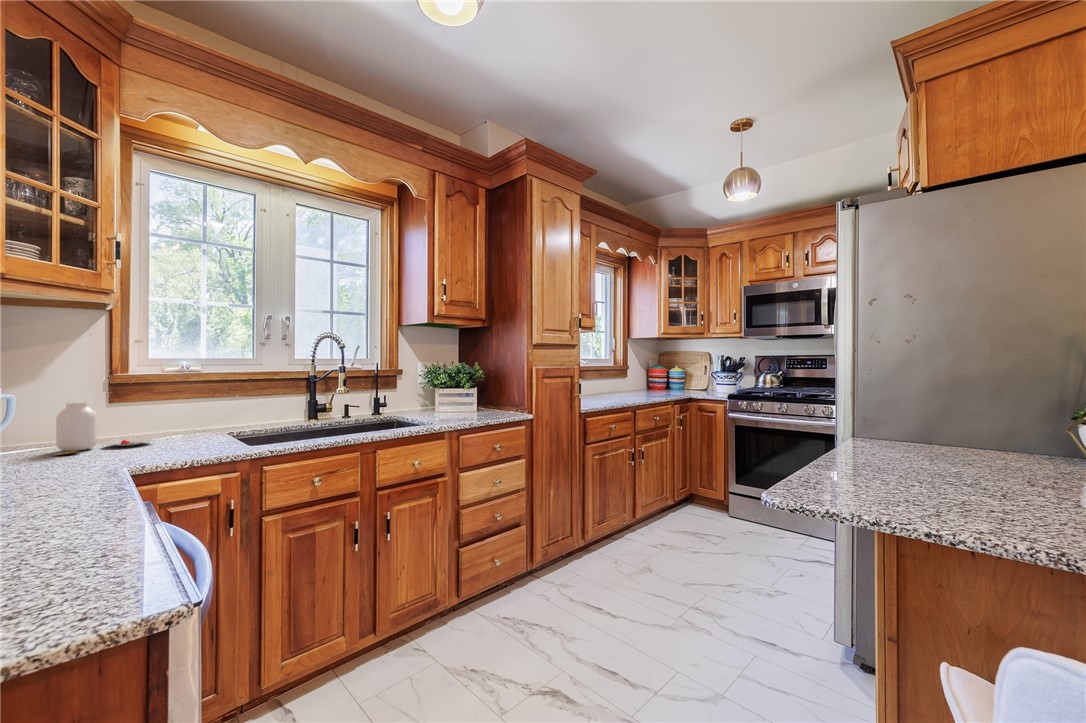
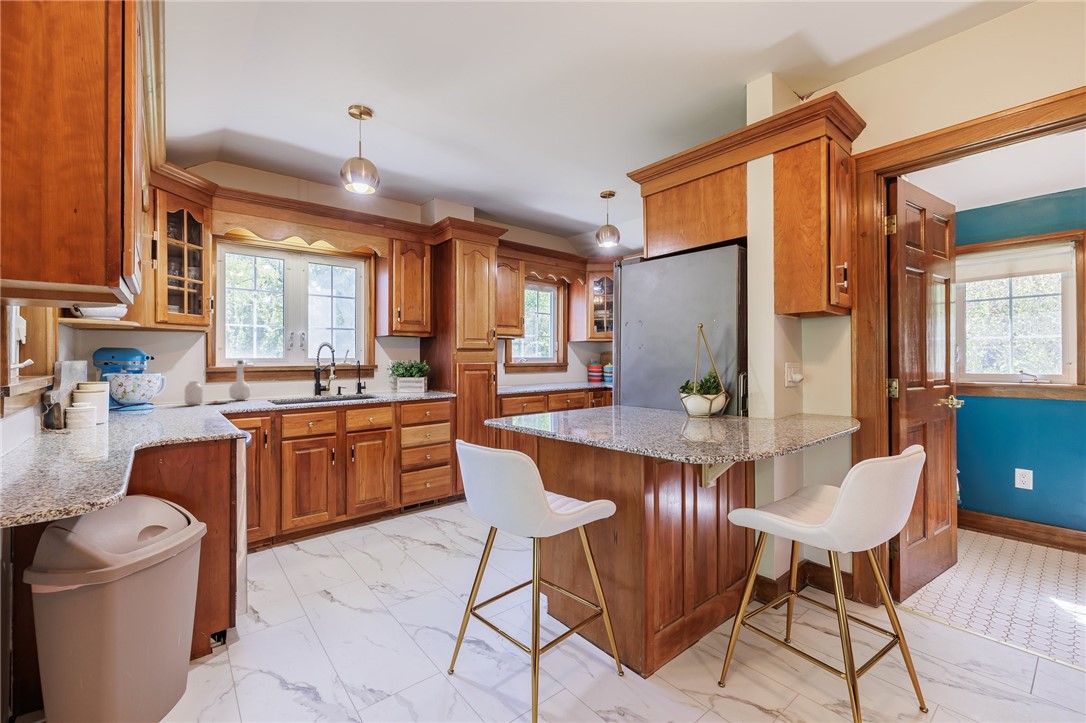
bottle: none [153,362,196,434] -> present [229,361,251,400]

